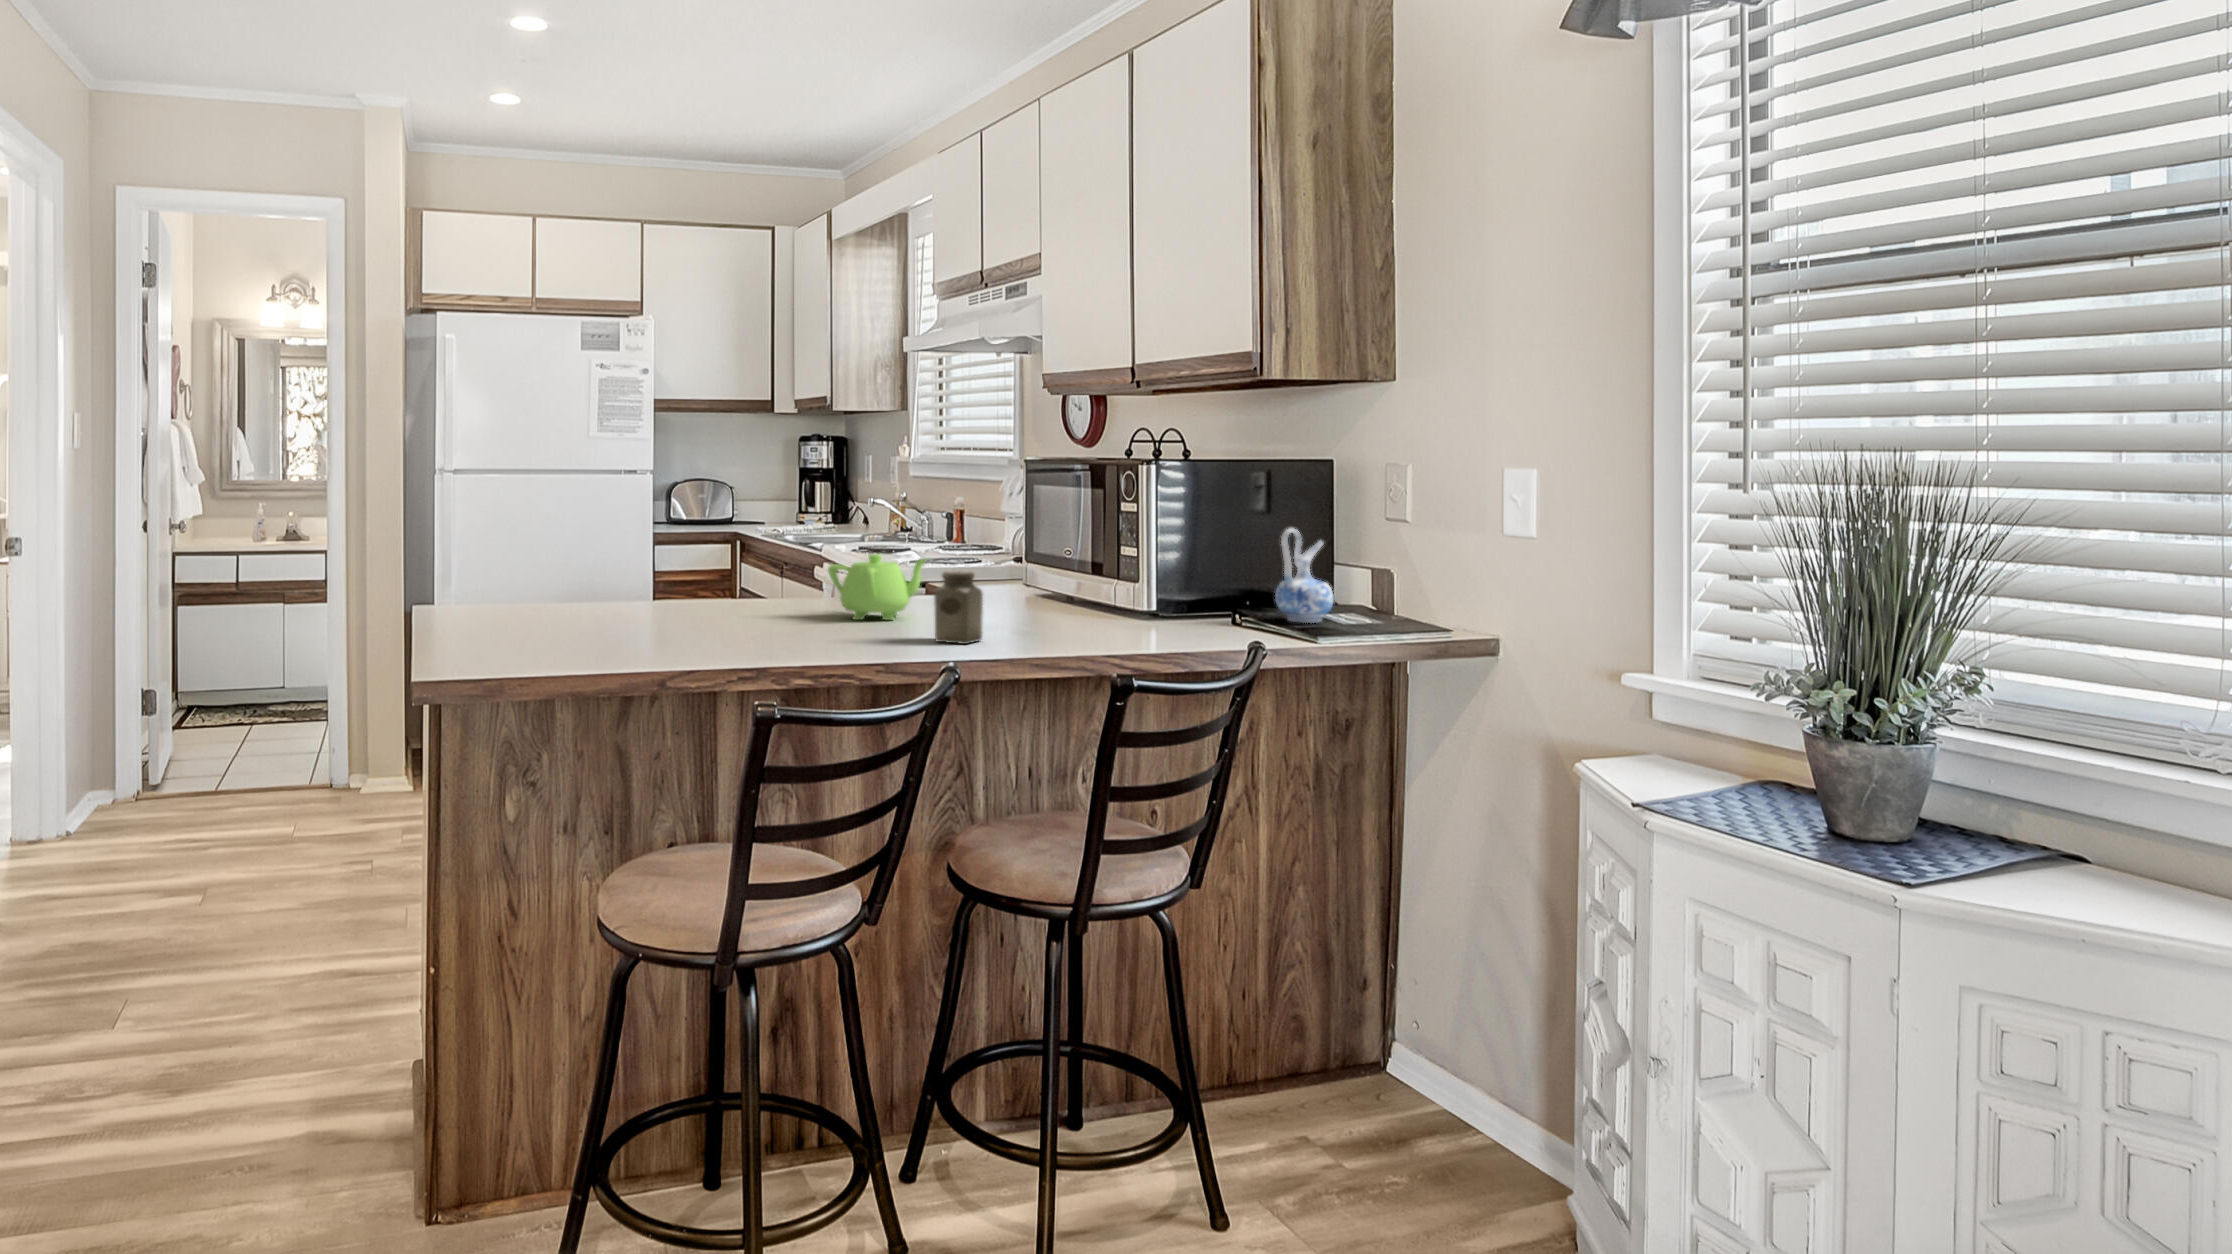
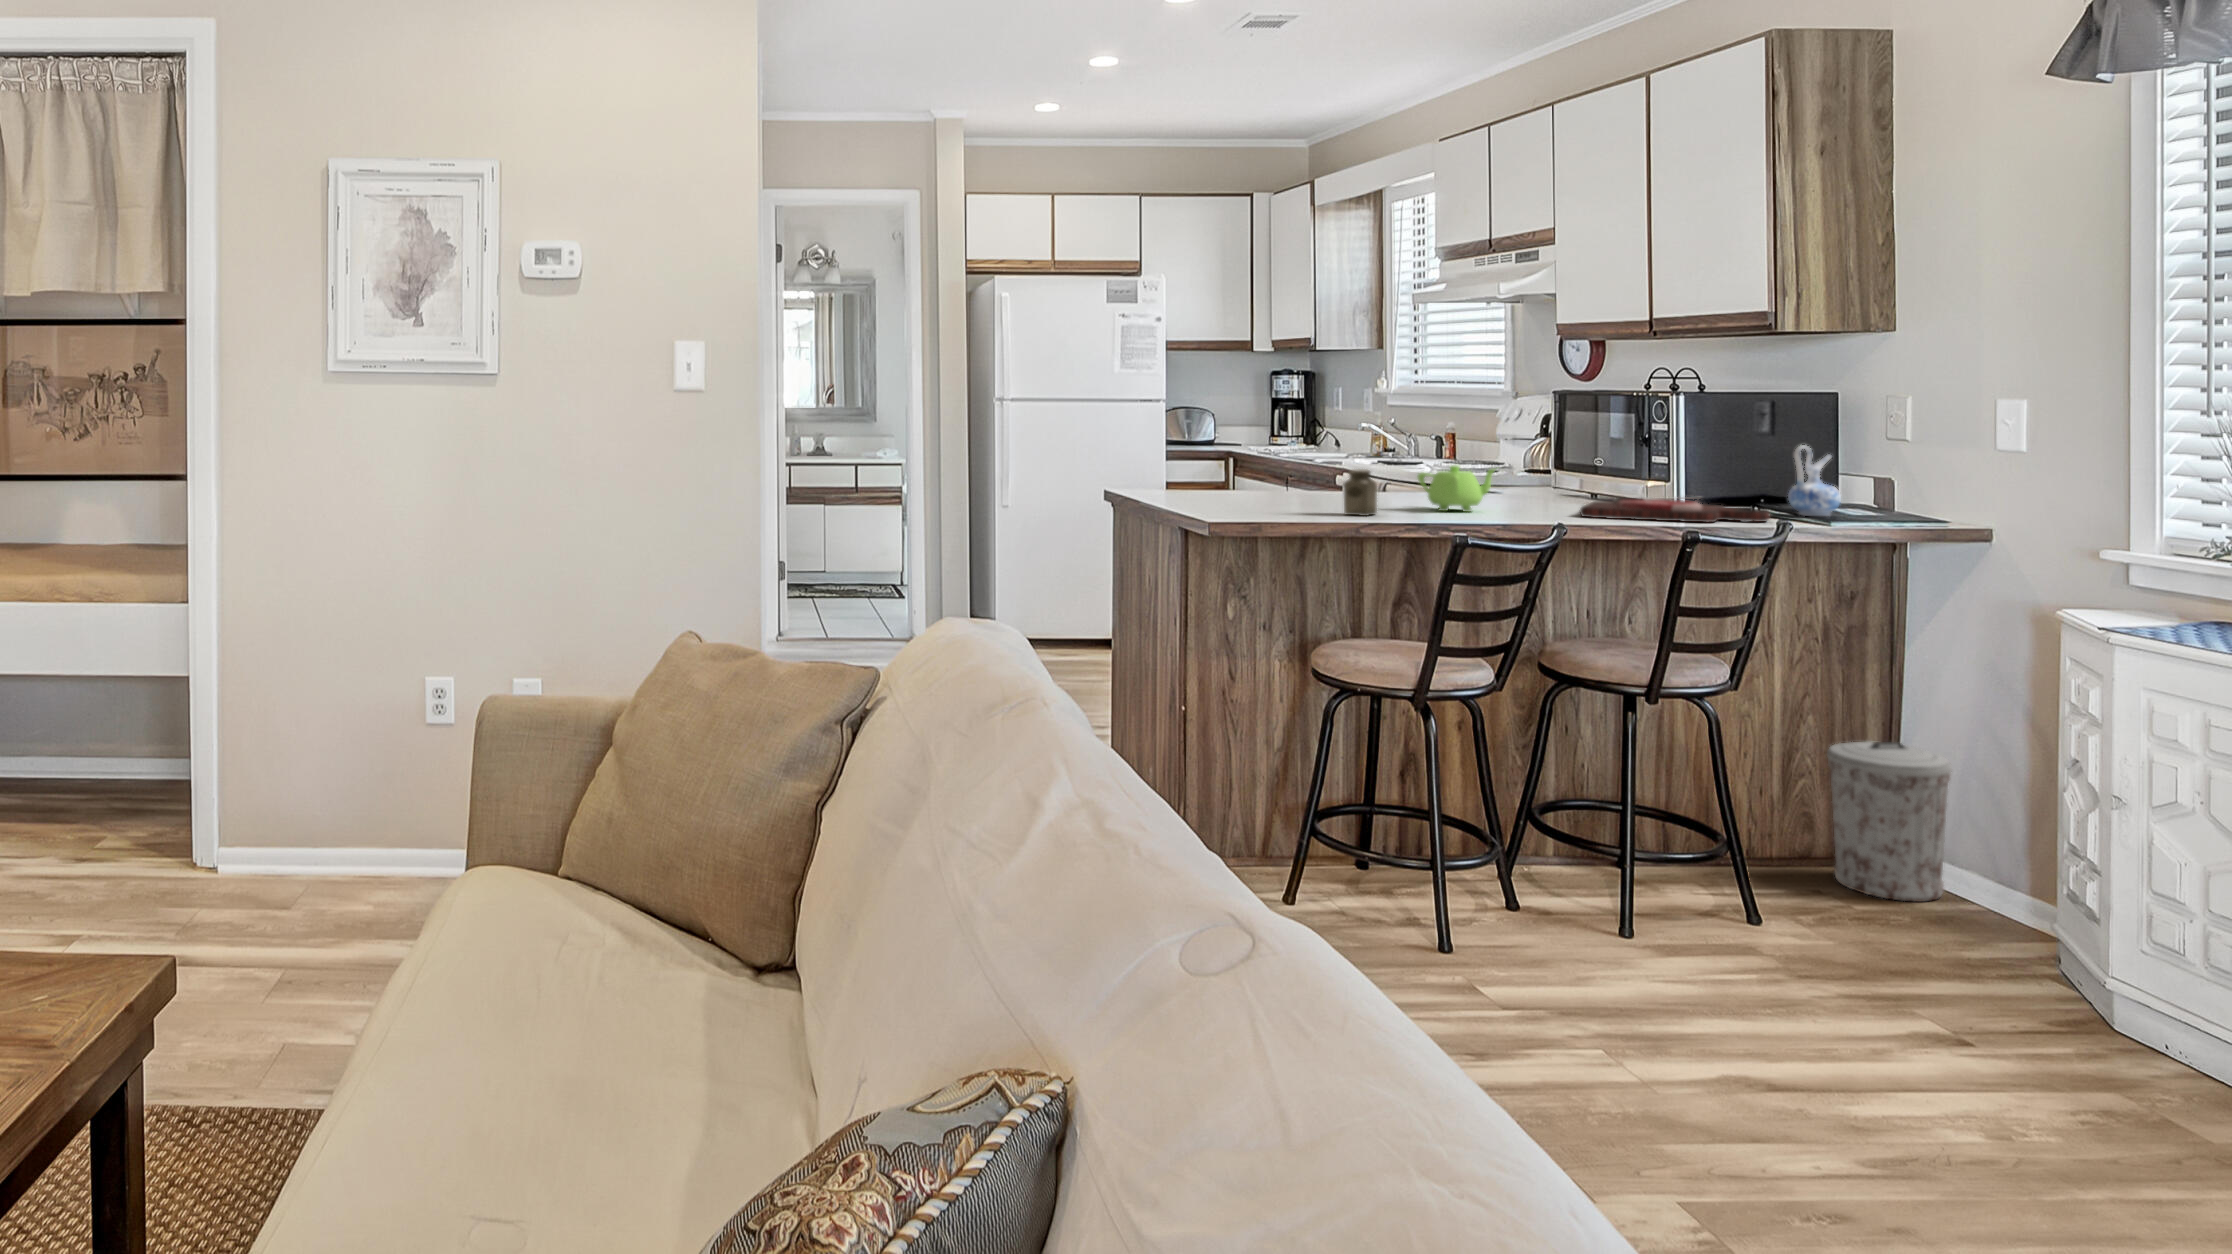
salt shaker: present [934,570,983,644] -> present [1343,469,1377,516]
cutting board: none [1024,599,1251,636] -> present [1579,497,1770,522]
trash can: none [1317,927,1458,1158] -> present [1827,741,1952,902]

